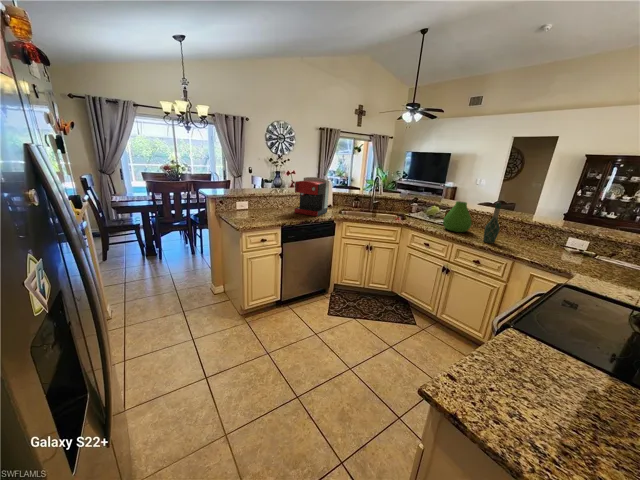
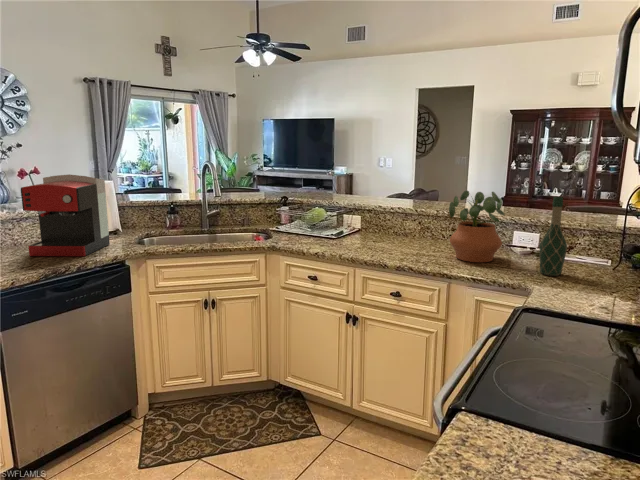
vase: present [443,201,472,232] -> none [333,194,378,247]
wine bottle: present [483,203,501,243] -> present [539,196,567,276]
potted plant: none [519,208,564,253] -> present [449,191,504,262]

